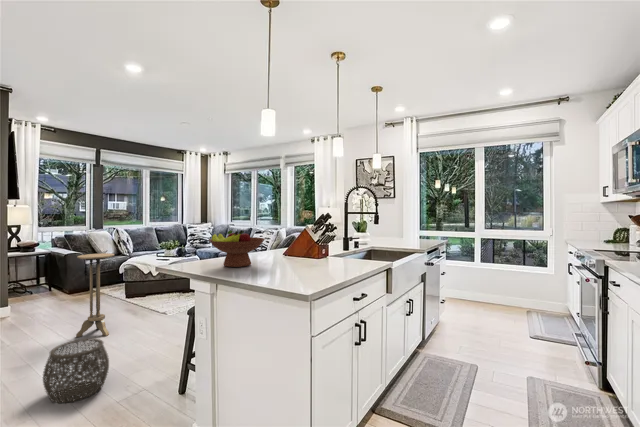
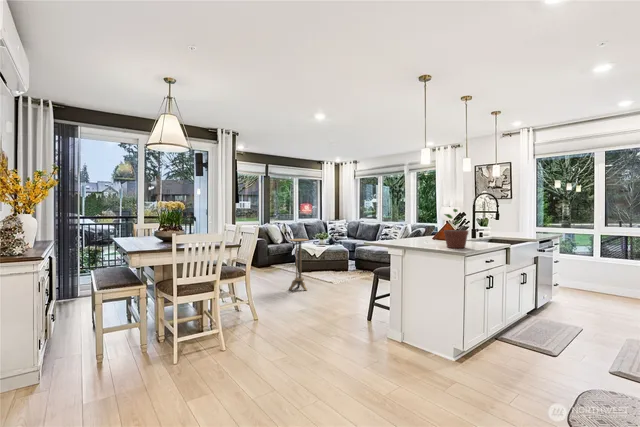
potted plant: none [286,206,327,278] -> present [444,209,468,248]
fruit bowl: present [209,230,265,267] -> none [393,222,426,243]
woven basket: present [43,339,109,403] -> none [298,285,328,316]

